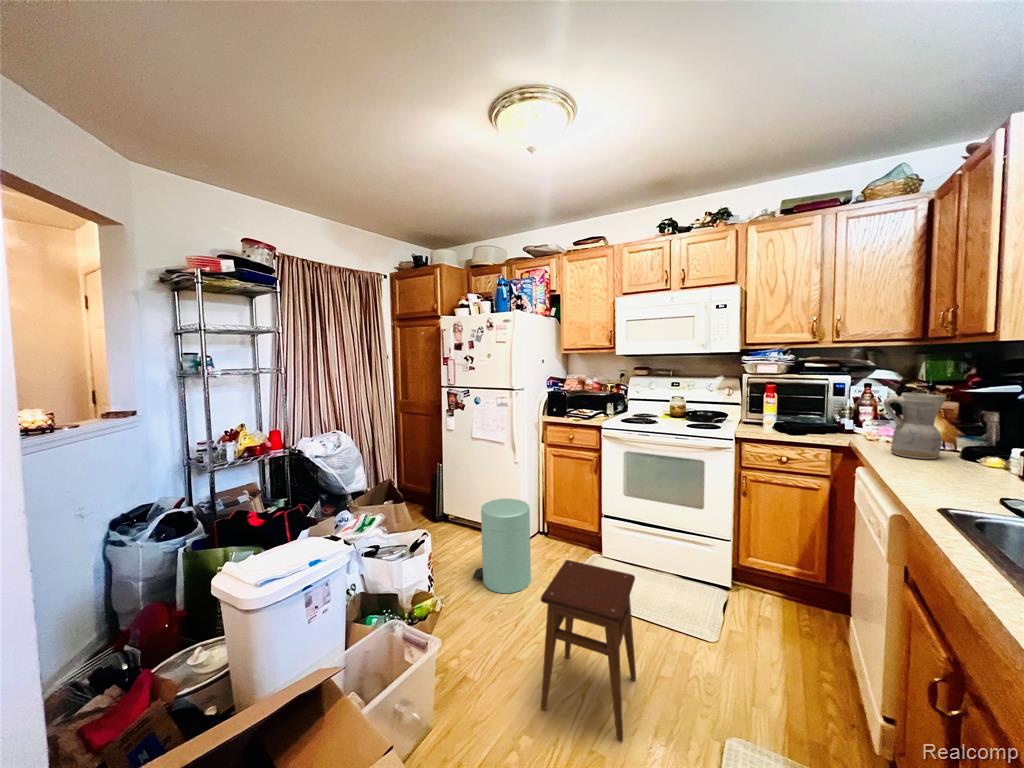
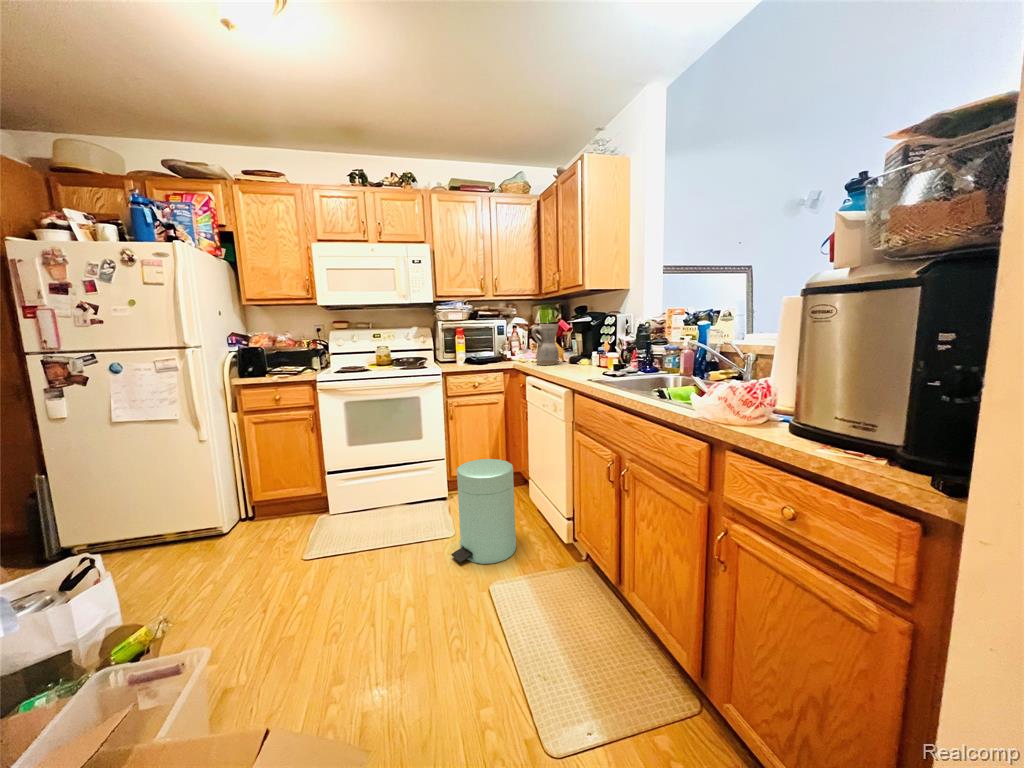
trash can: present [473,499,531,593] -> present [451,459,516,564]
stool: present [541,560,636,742] -> none [319,493,413,651]

